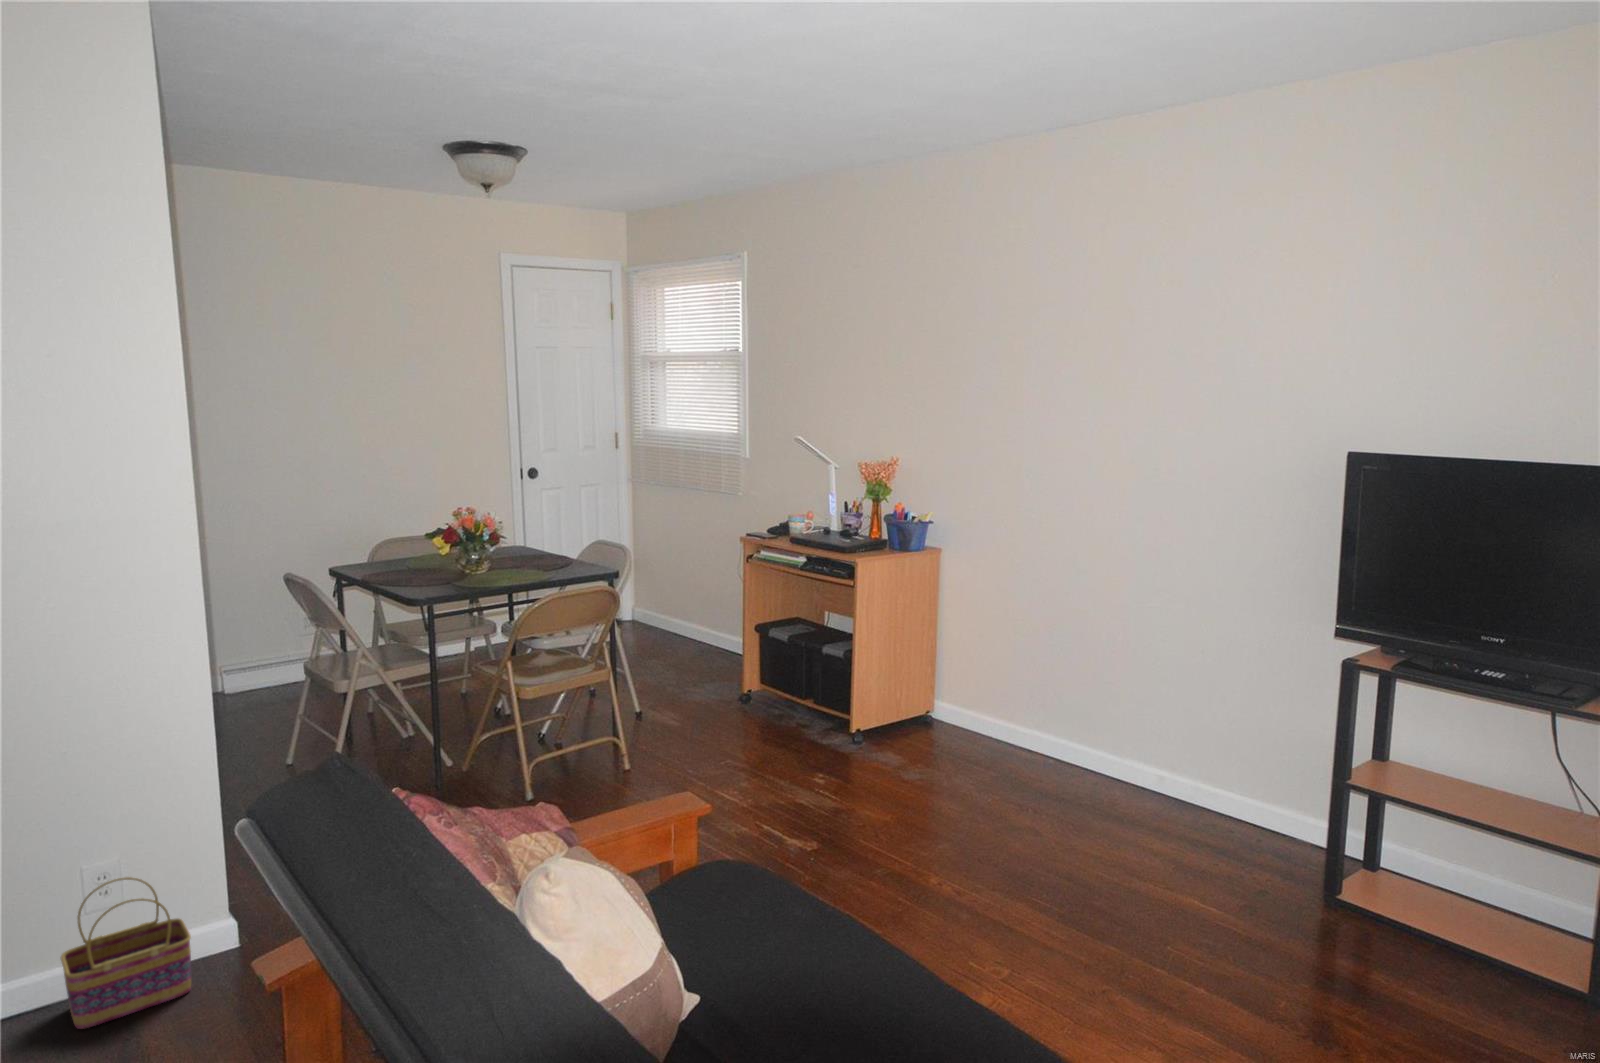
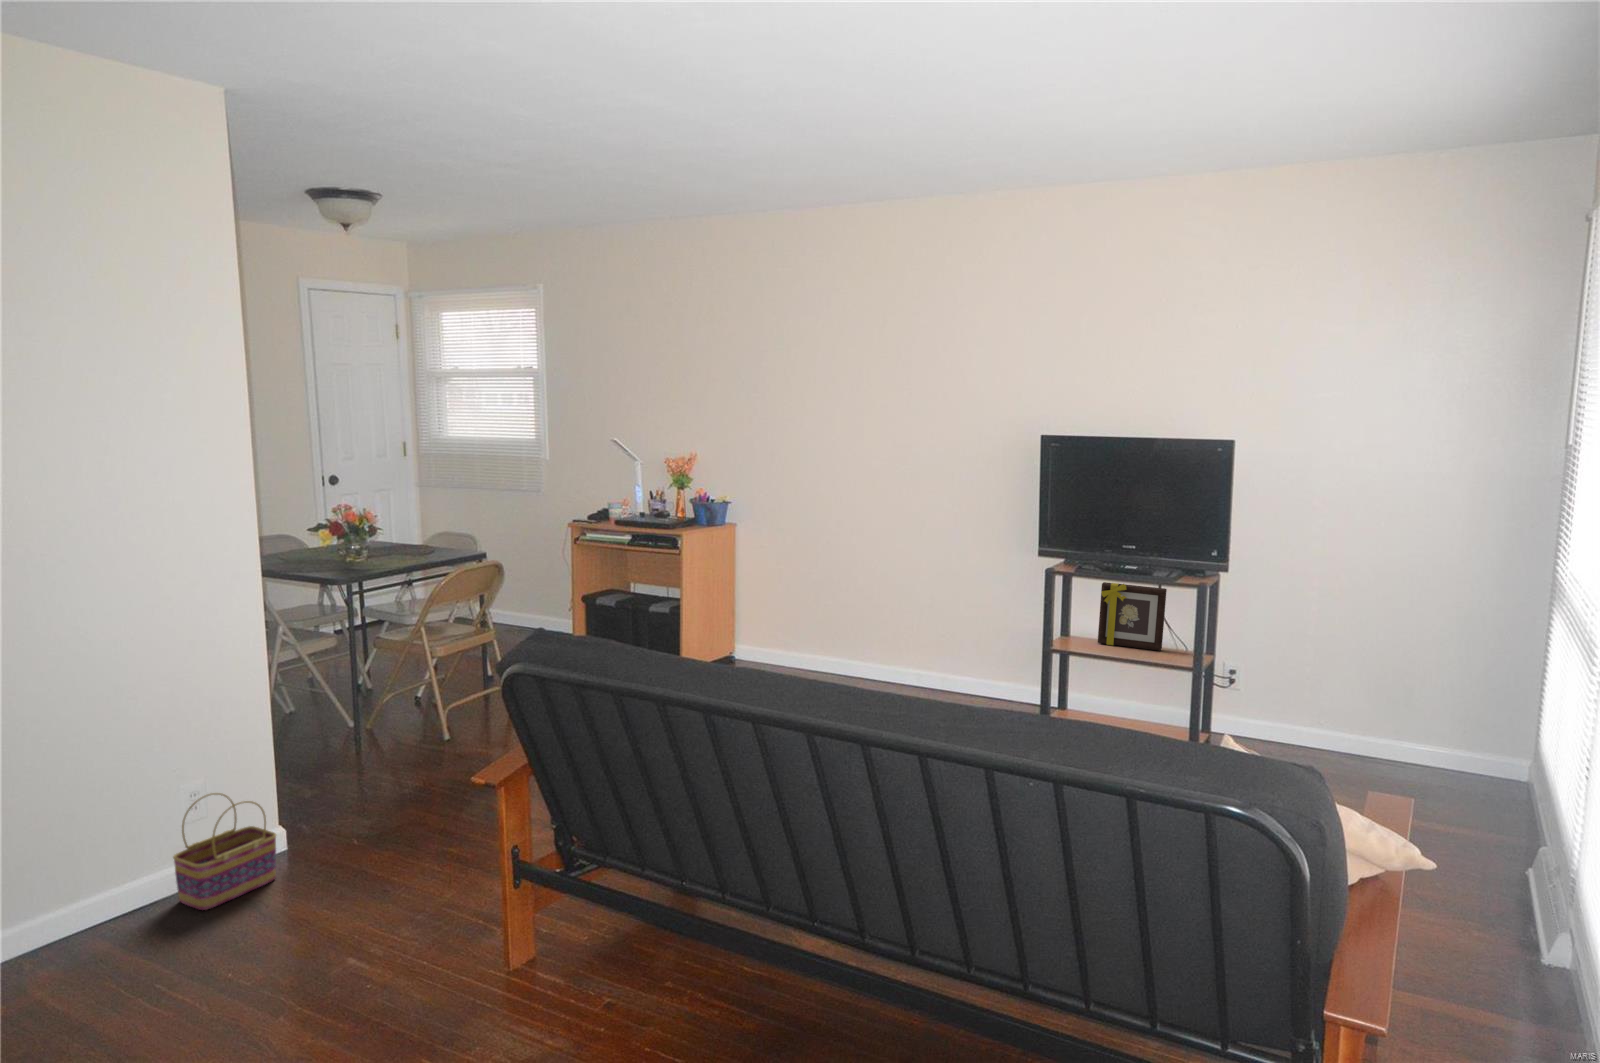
picture frame: none [1442,691,1581,820] -> present [1098,582,1167,651]

